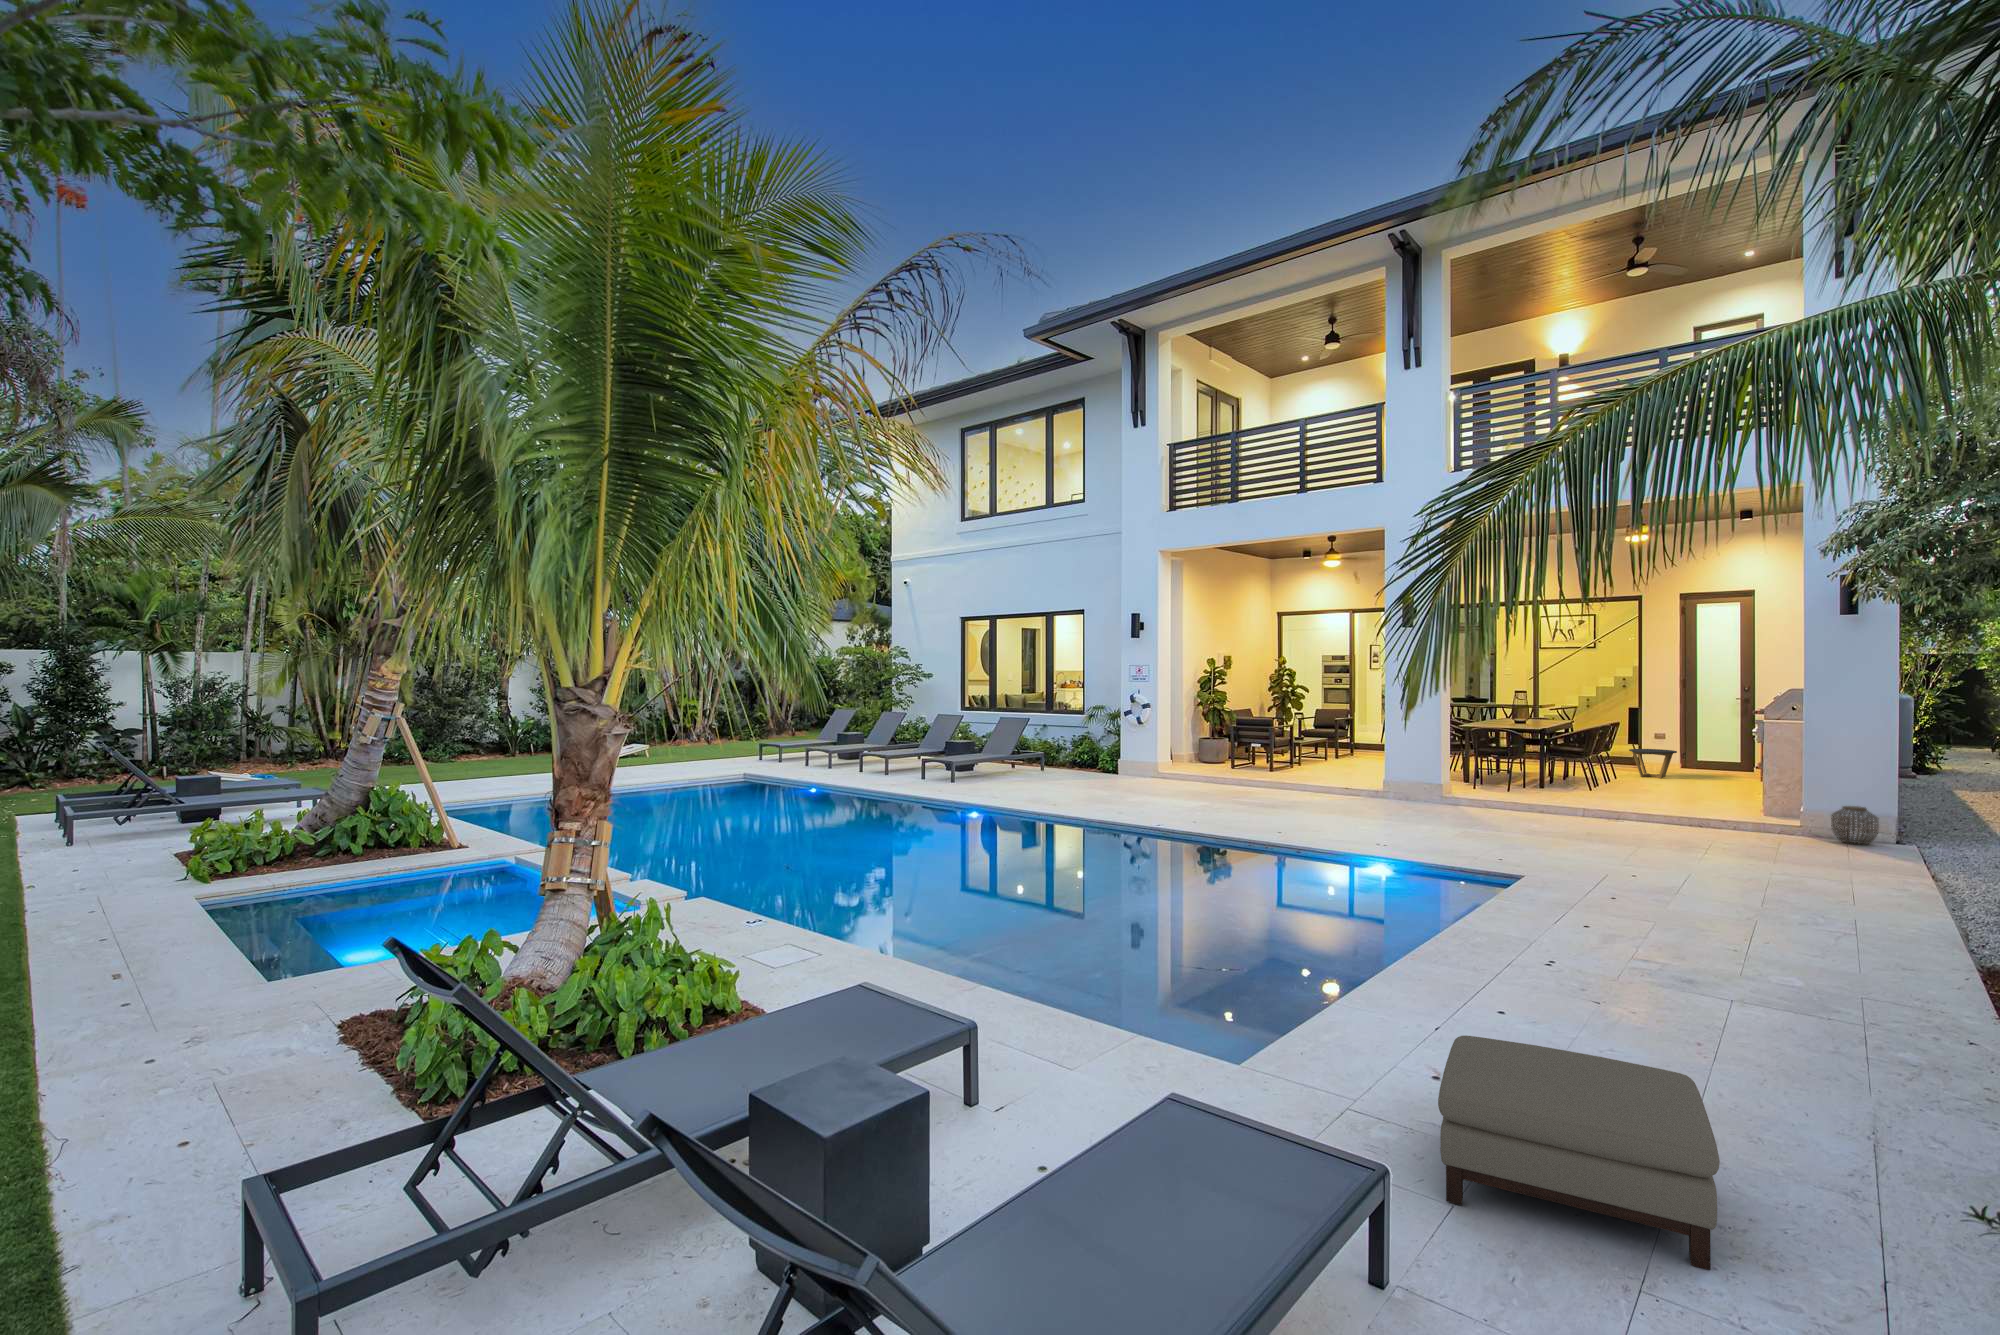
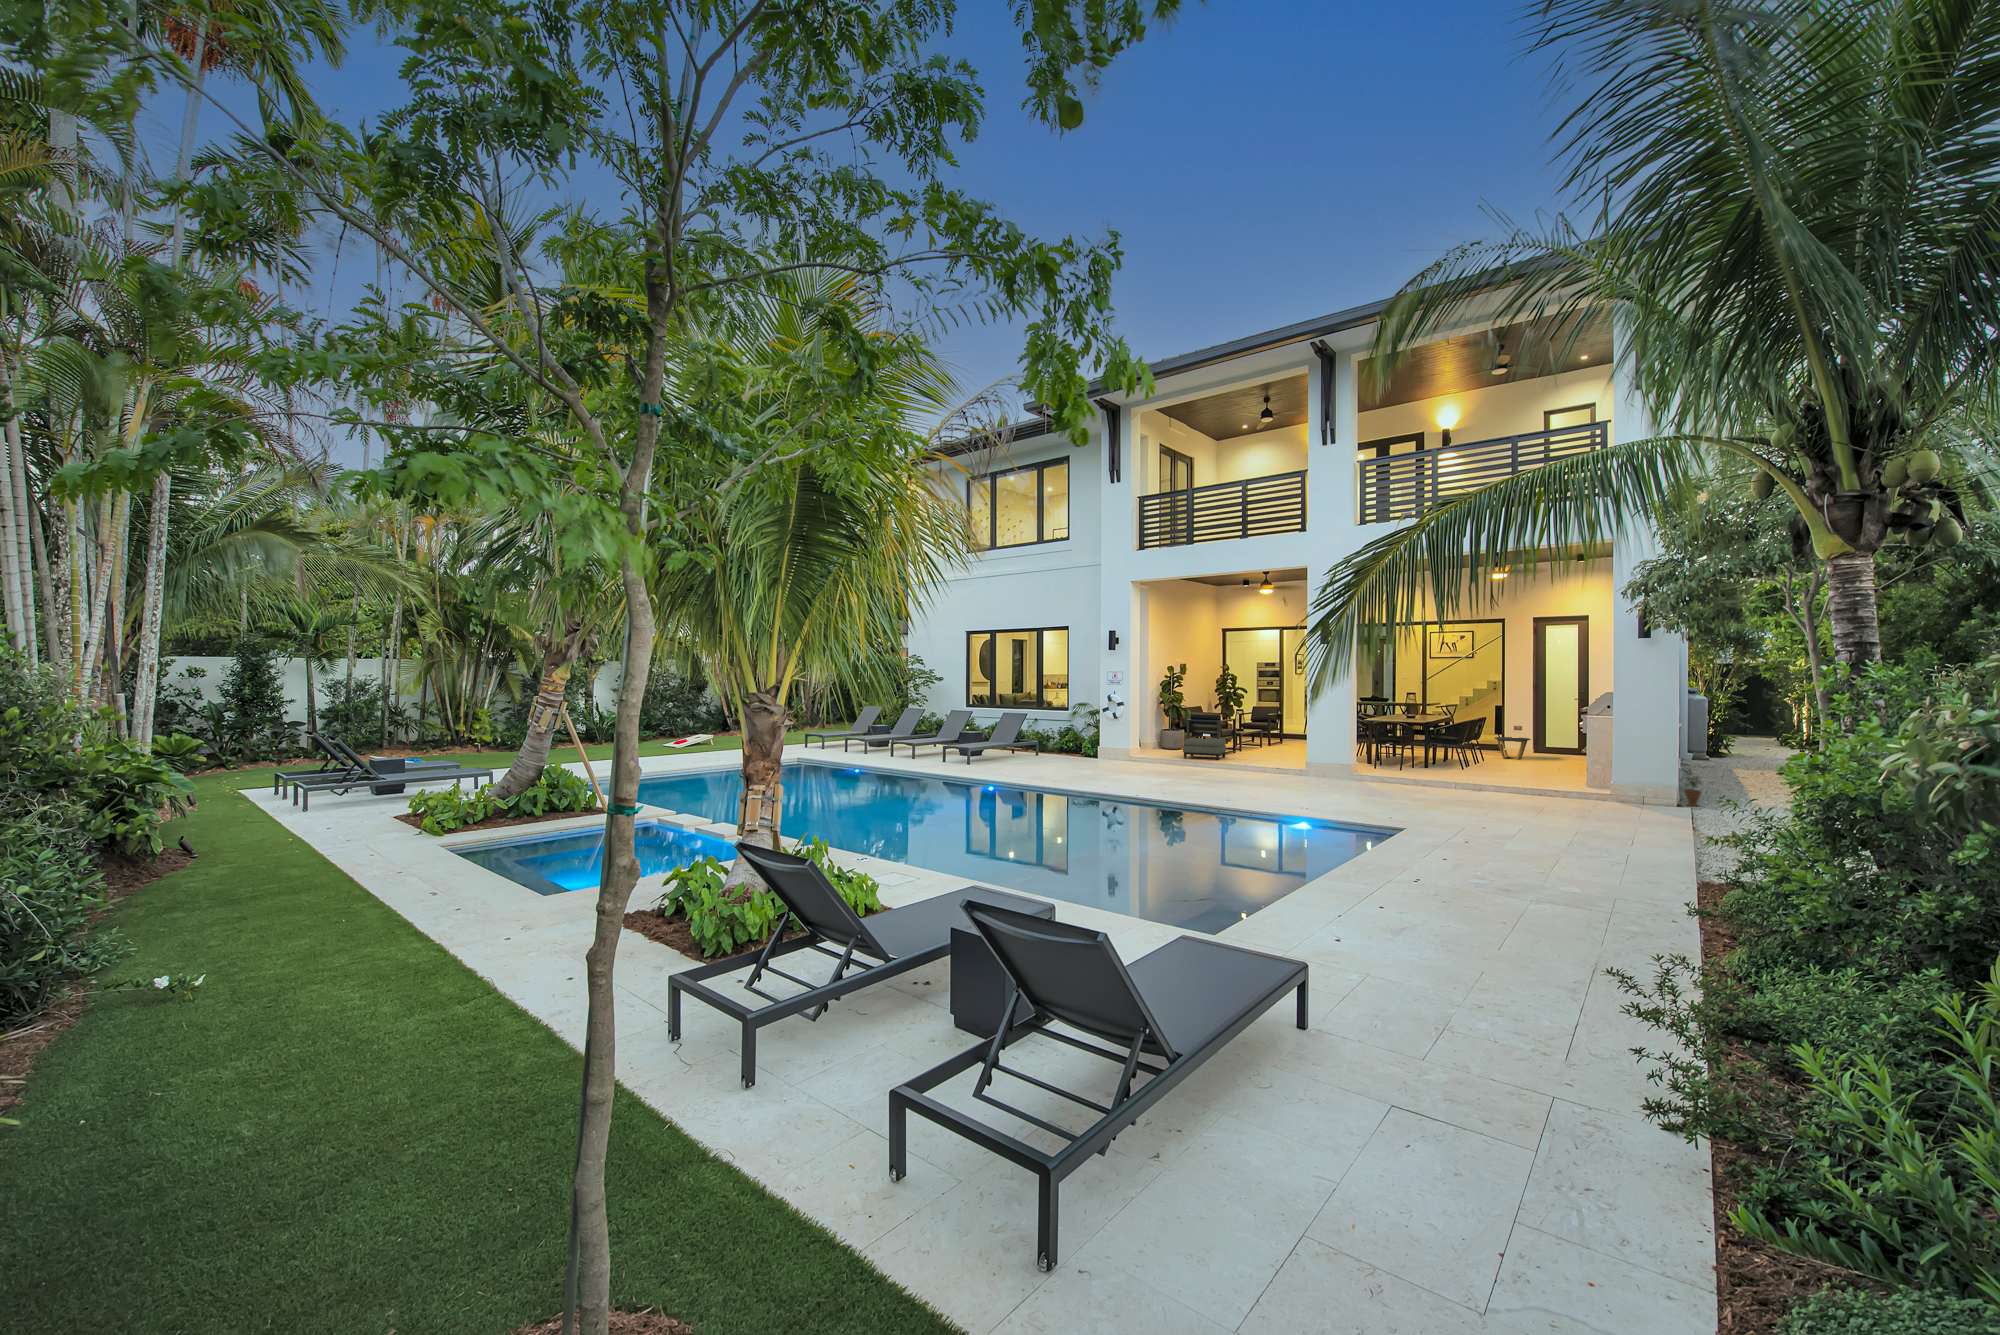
potted plant: none [1895,792,1929,846] -> present [1684,769,1701,806]
woven basket: present [1831,806,1878,845] -> none [1634,777,1667,806]
ottoman: present [1438,1036,1720,1270] -> present [1183,738,1226,760]

